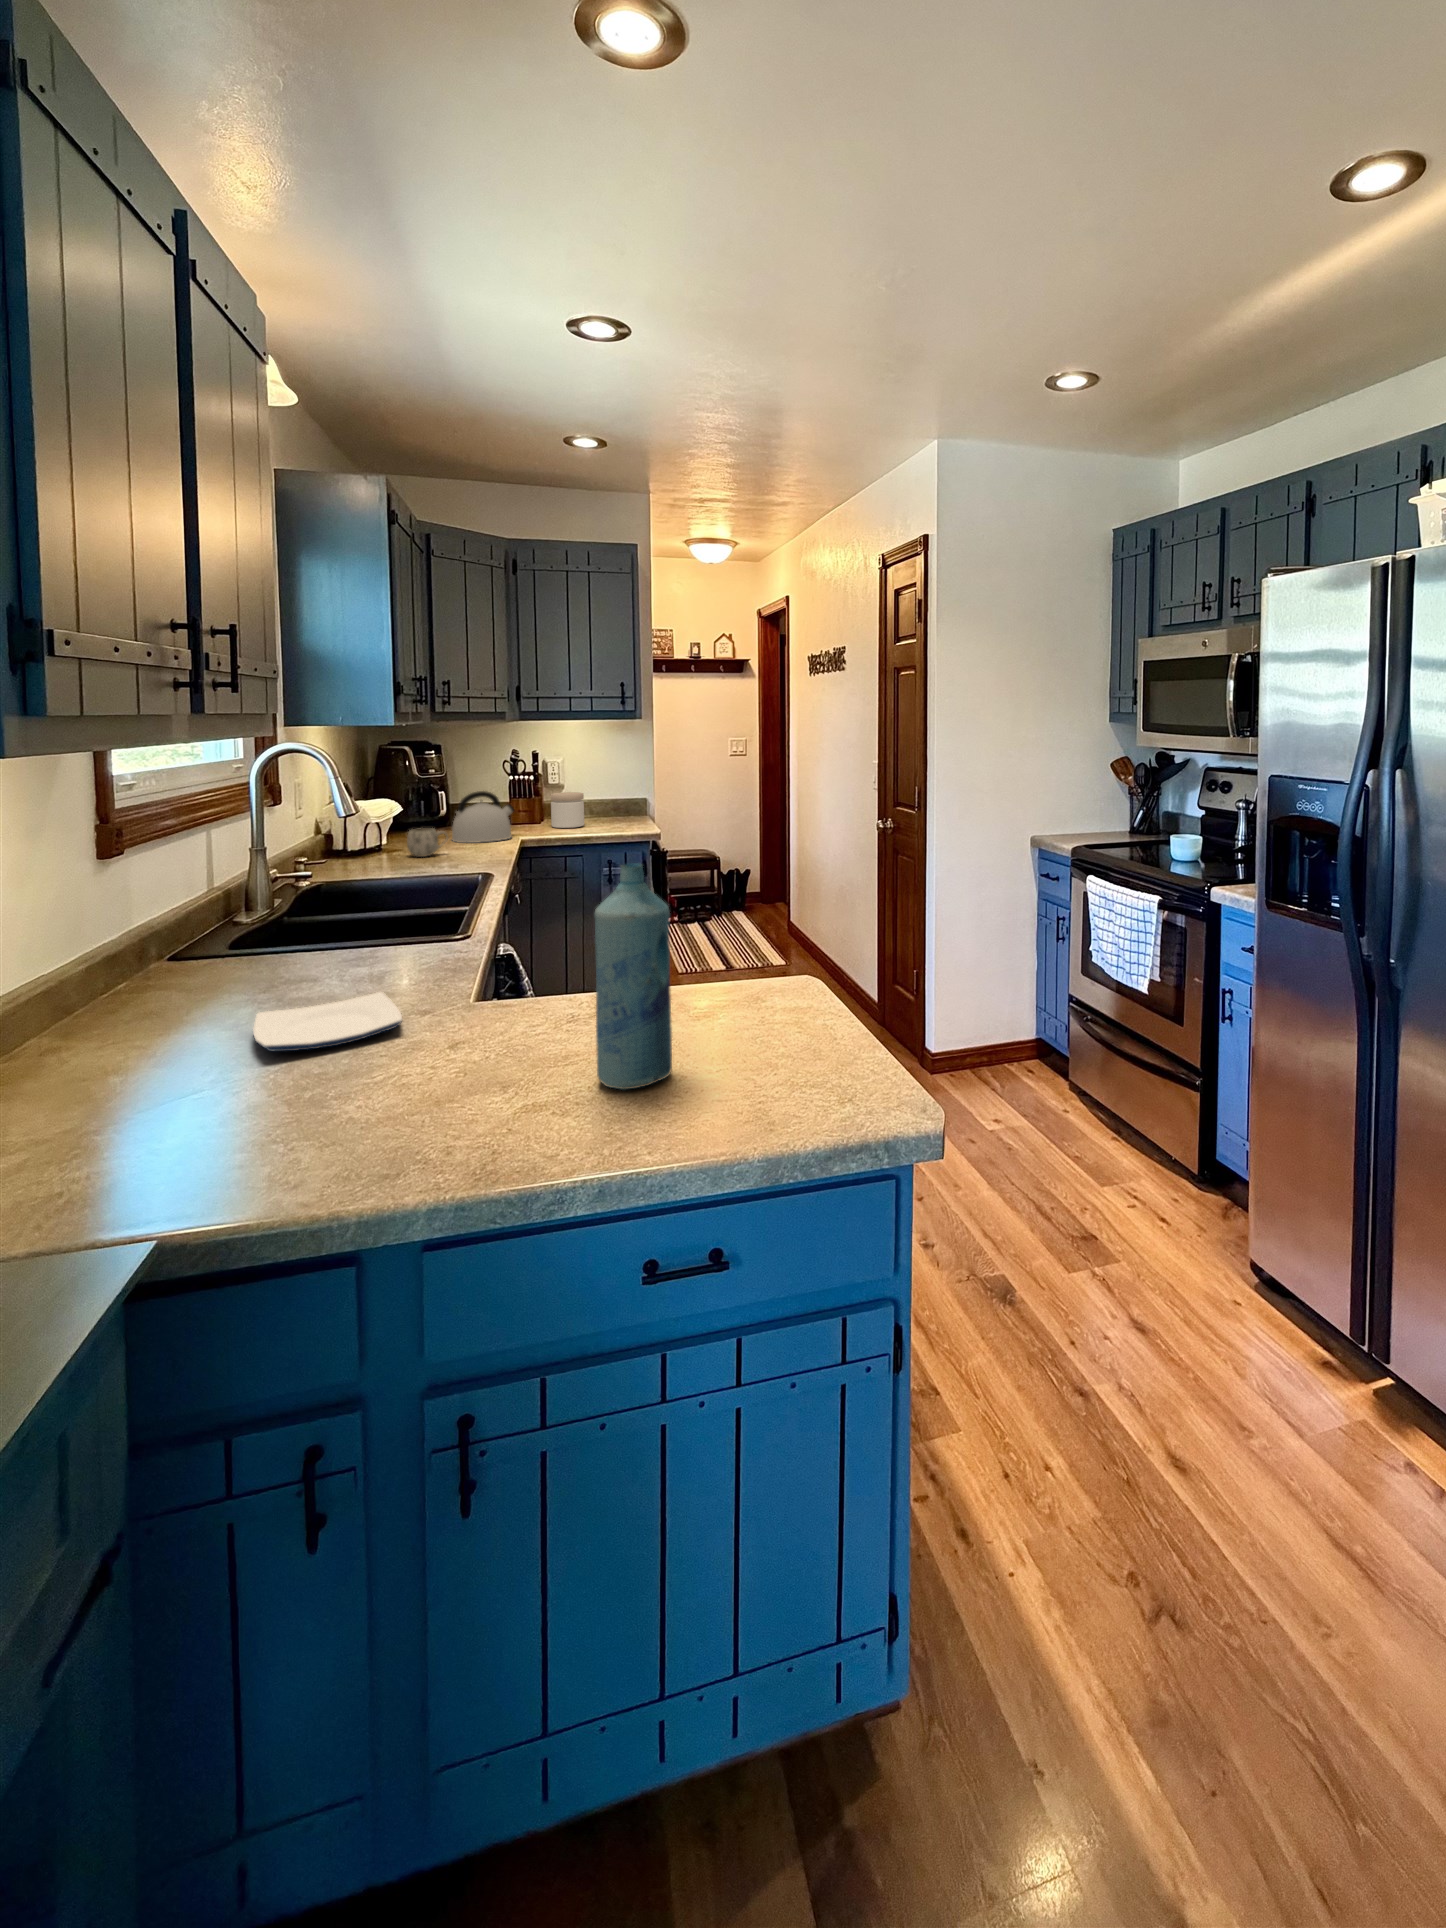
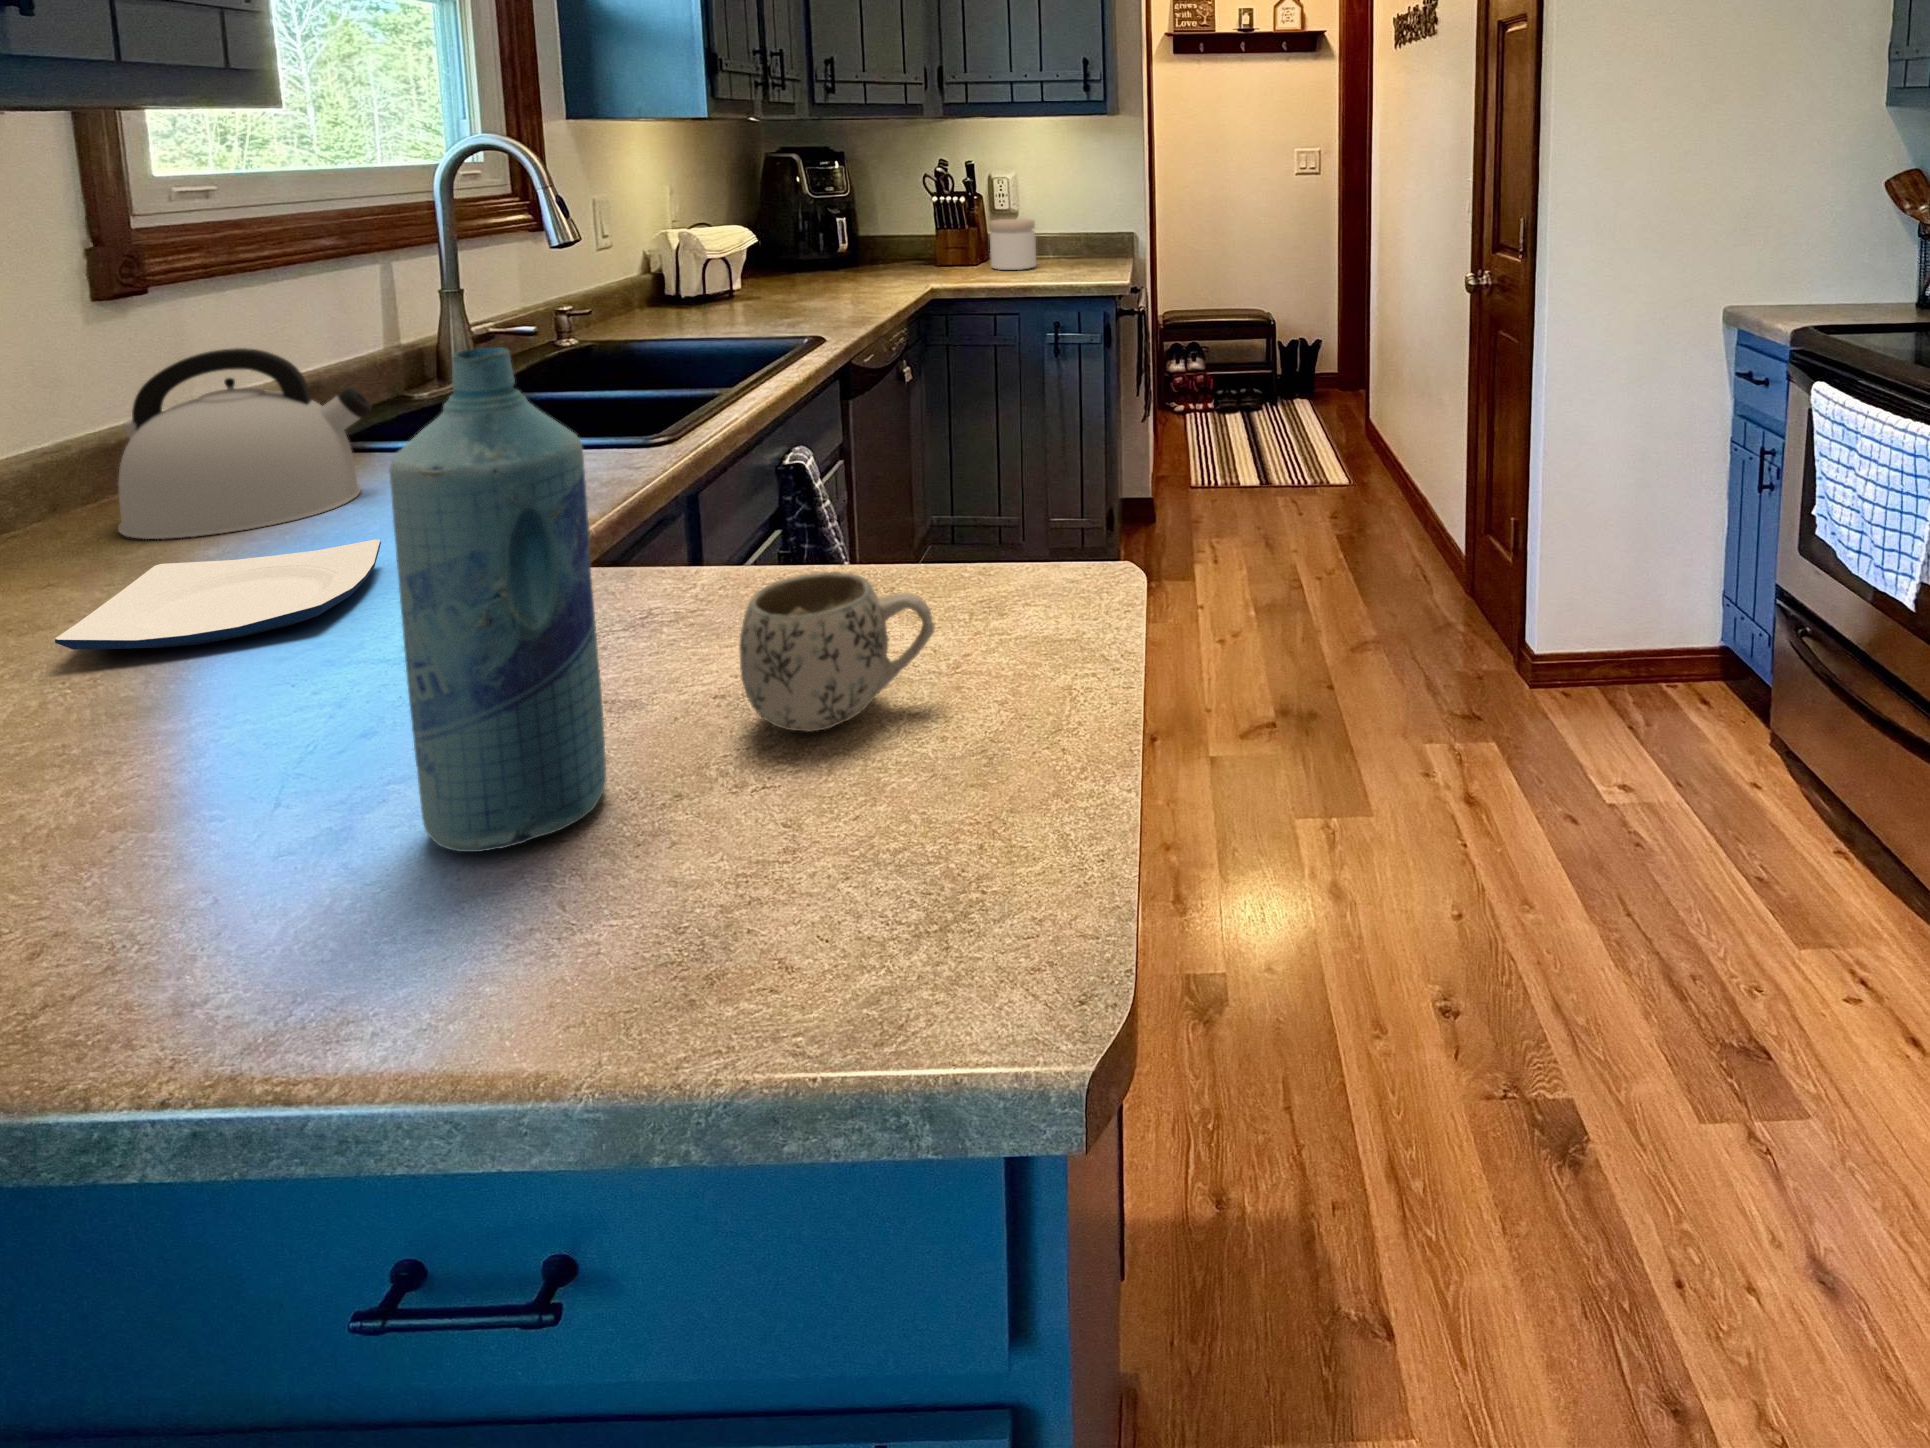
kettle: present [452,791,514,843] -> present [118,348,372,539]
mug: present [407,828,448,857] -> present [739,572,935,732]

